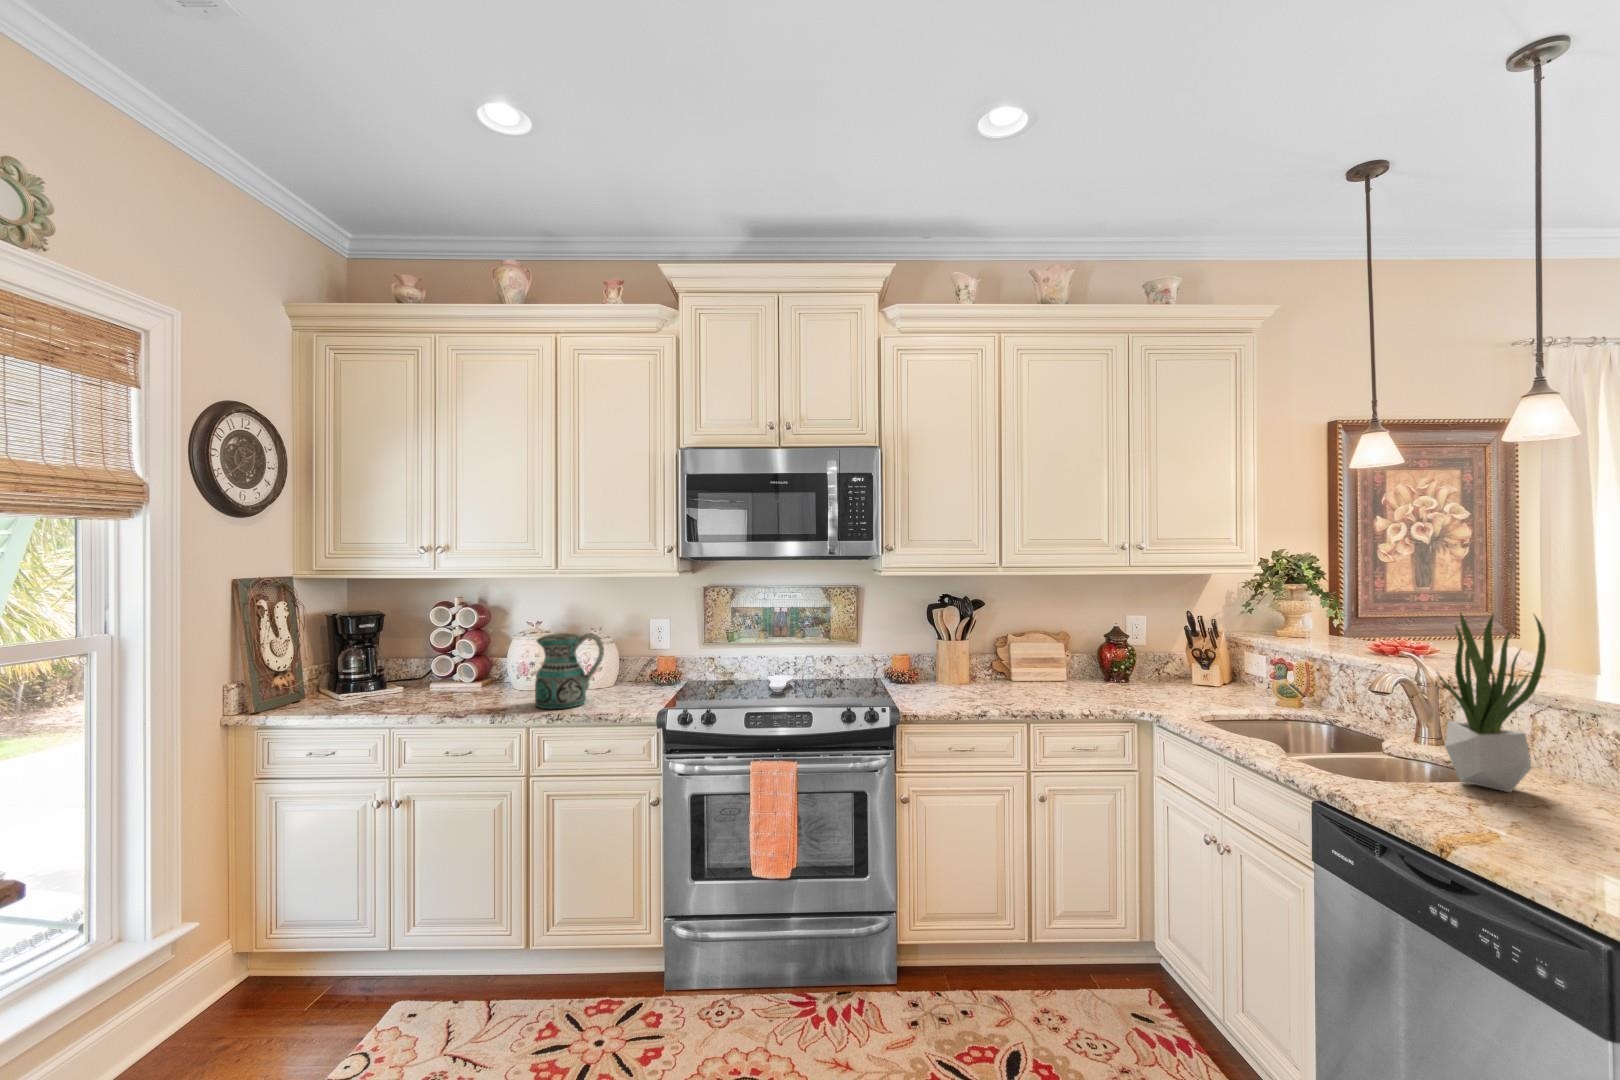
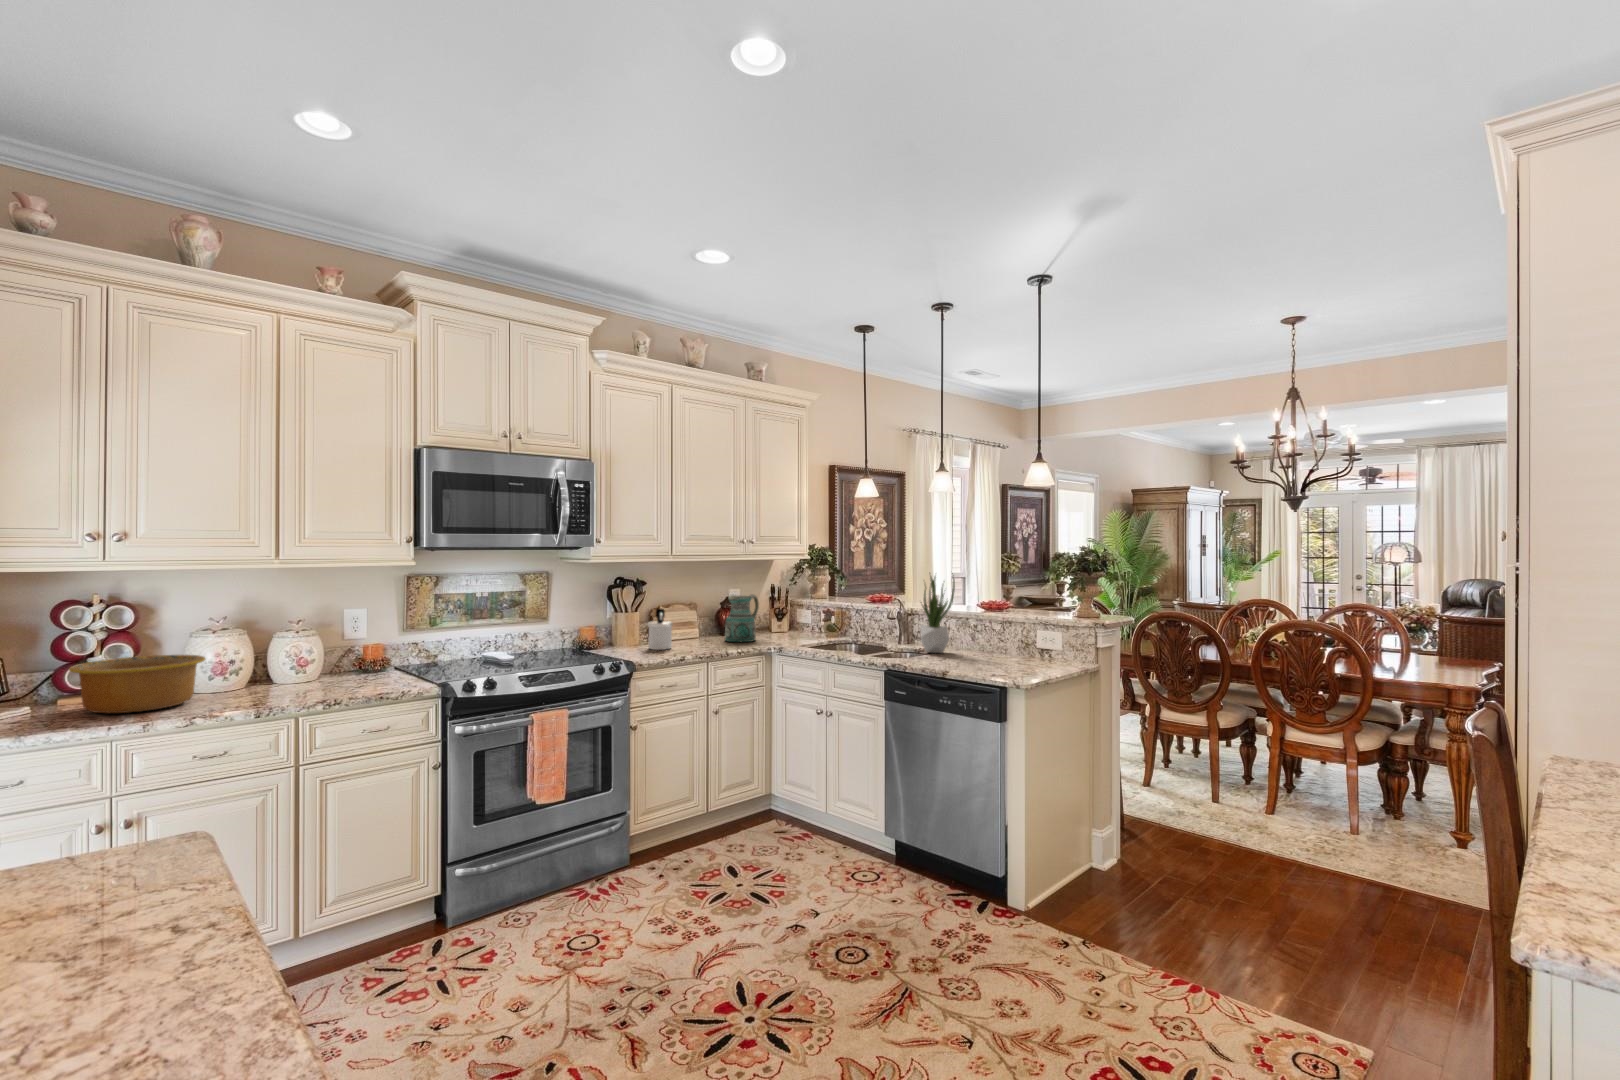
ceramic pitcher: present [535,633,604,709] -> present [725,594,759,642]
soap dispenser: none [966,639,999,695] -> present [648,609,672,650]
bowl: none [403,652,502,702] -> present [69,655,205,713]

